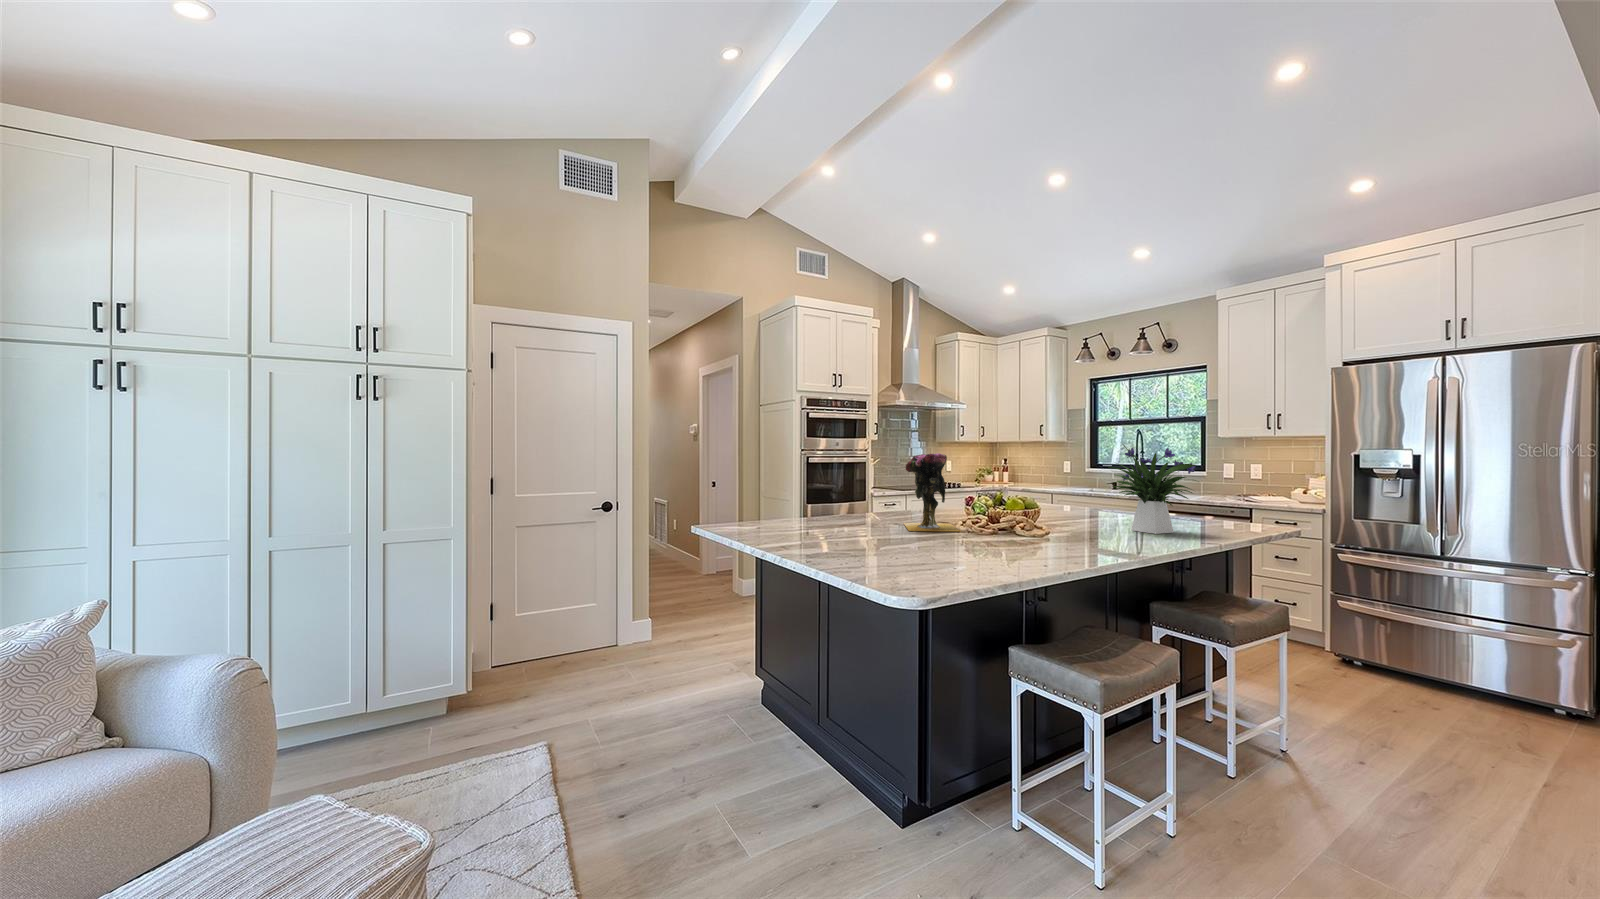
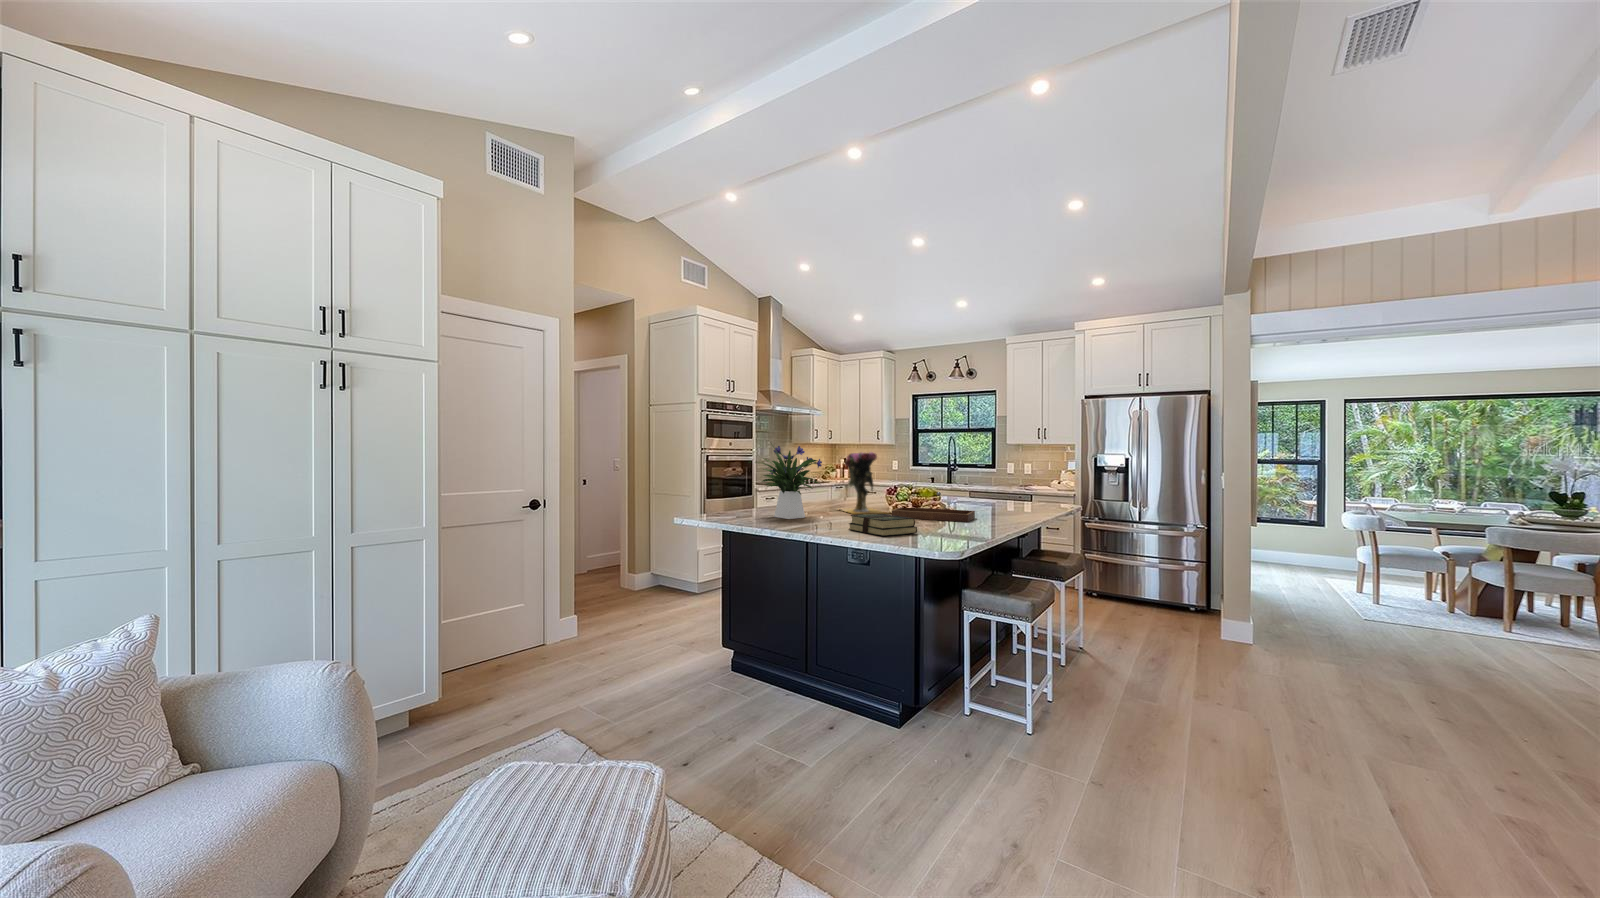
flower arrangement: present [1115,444,1196,534] -> present [762,446,822,519]
tray: none [949,506,1069,550] -> present [892,492,975,522]
book: none [850,534,928,566] -> present [849,514,917,536]

